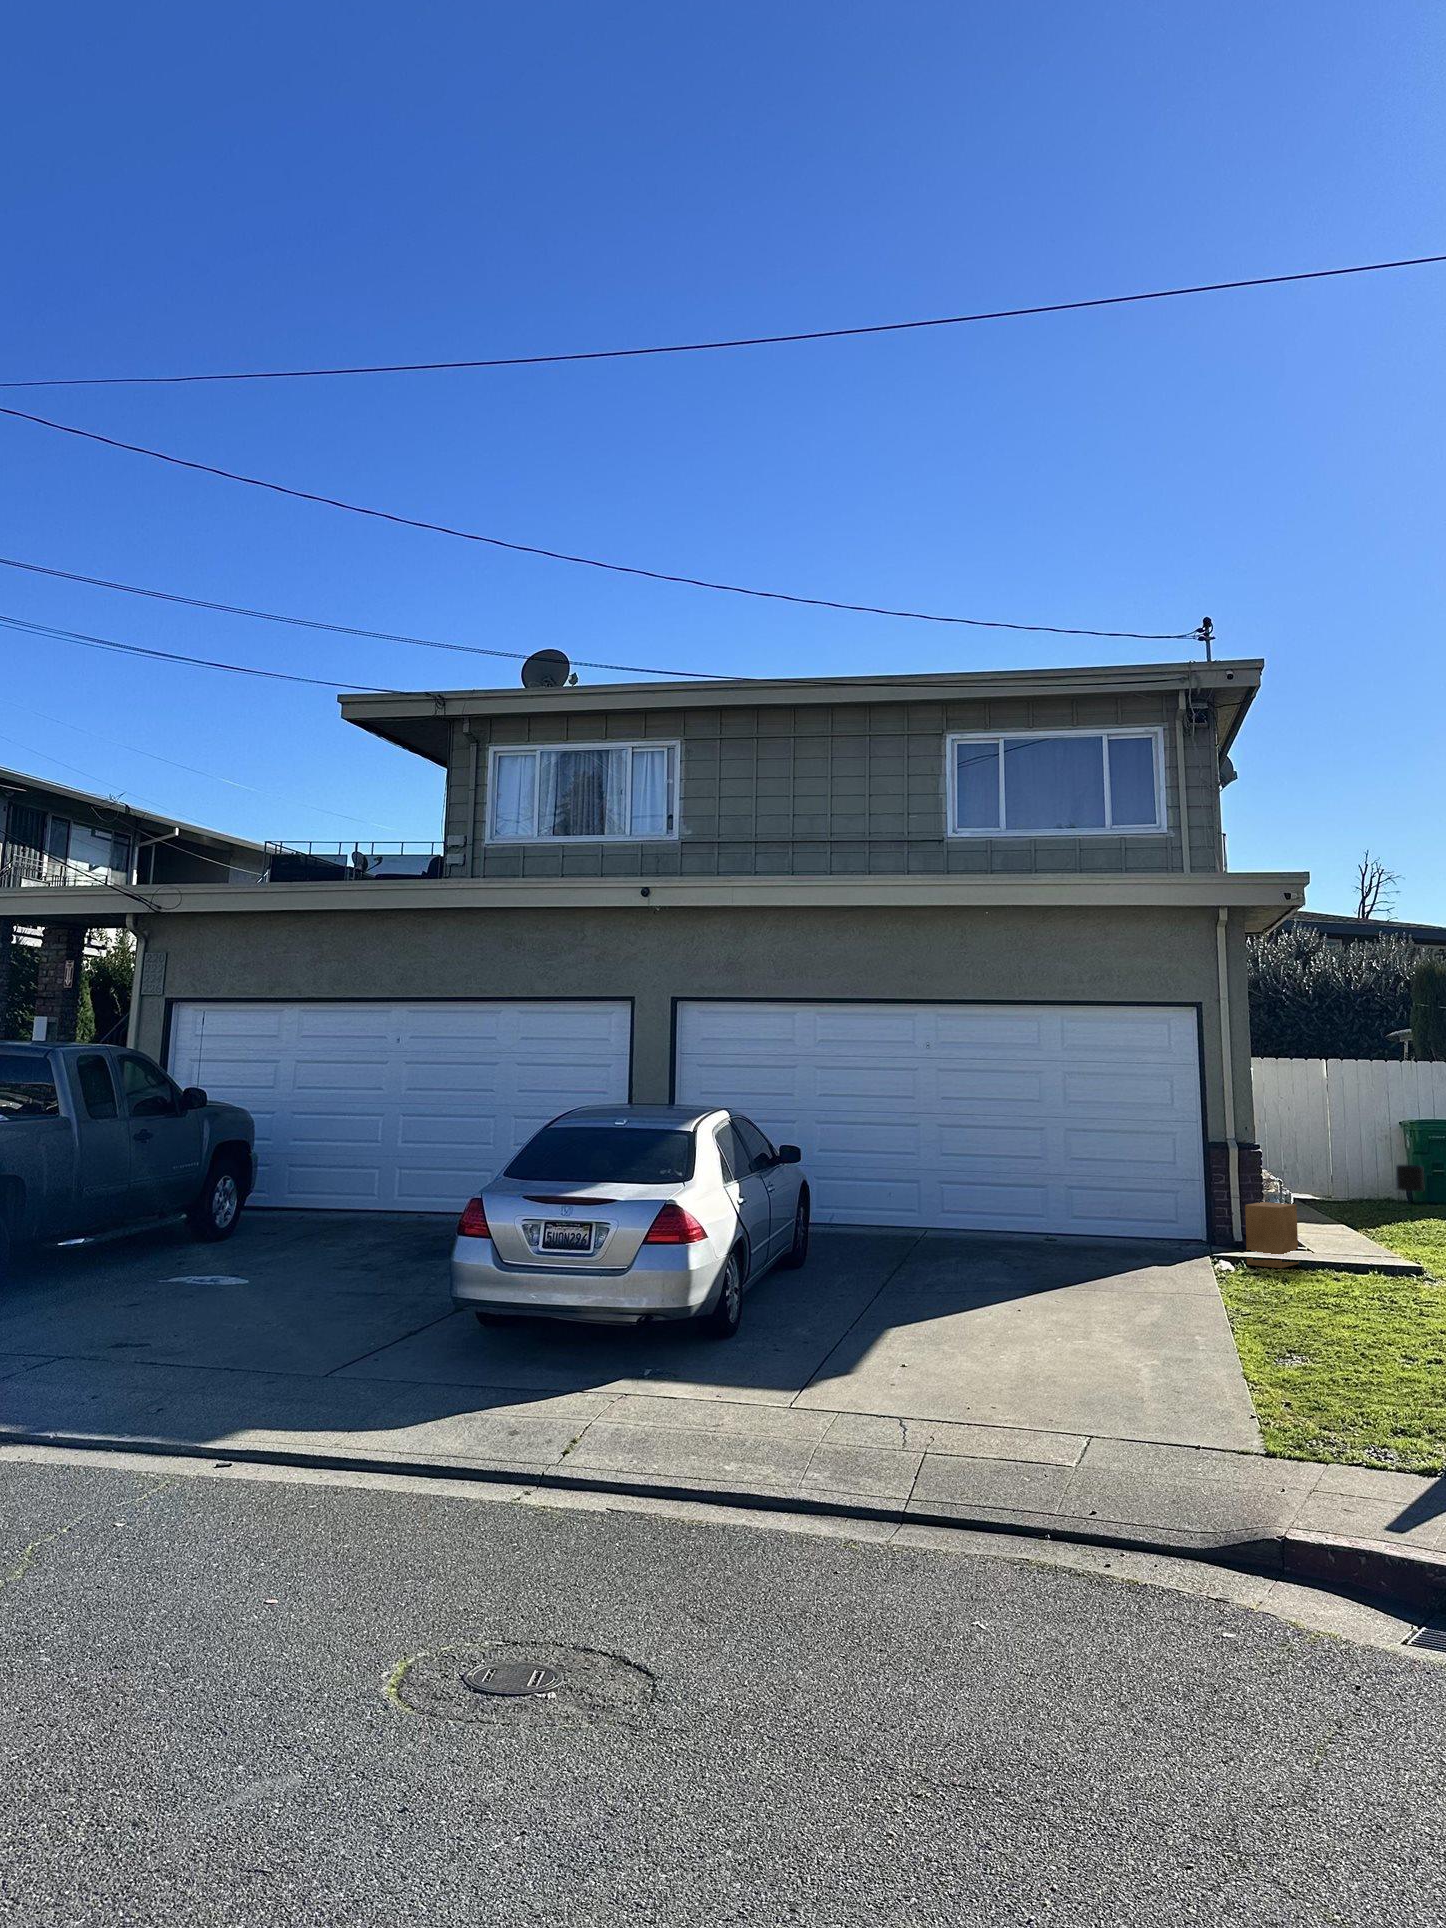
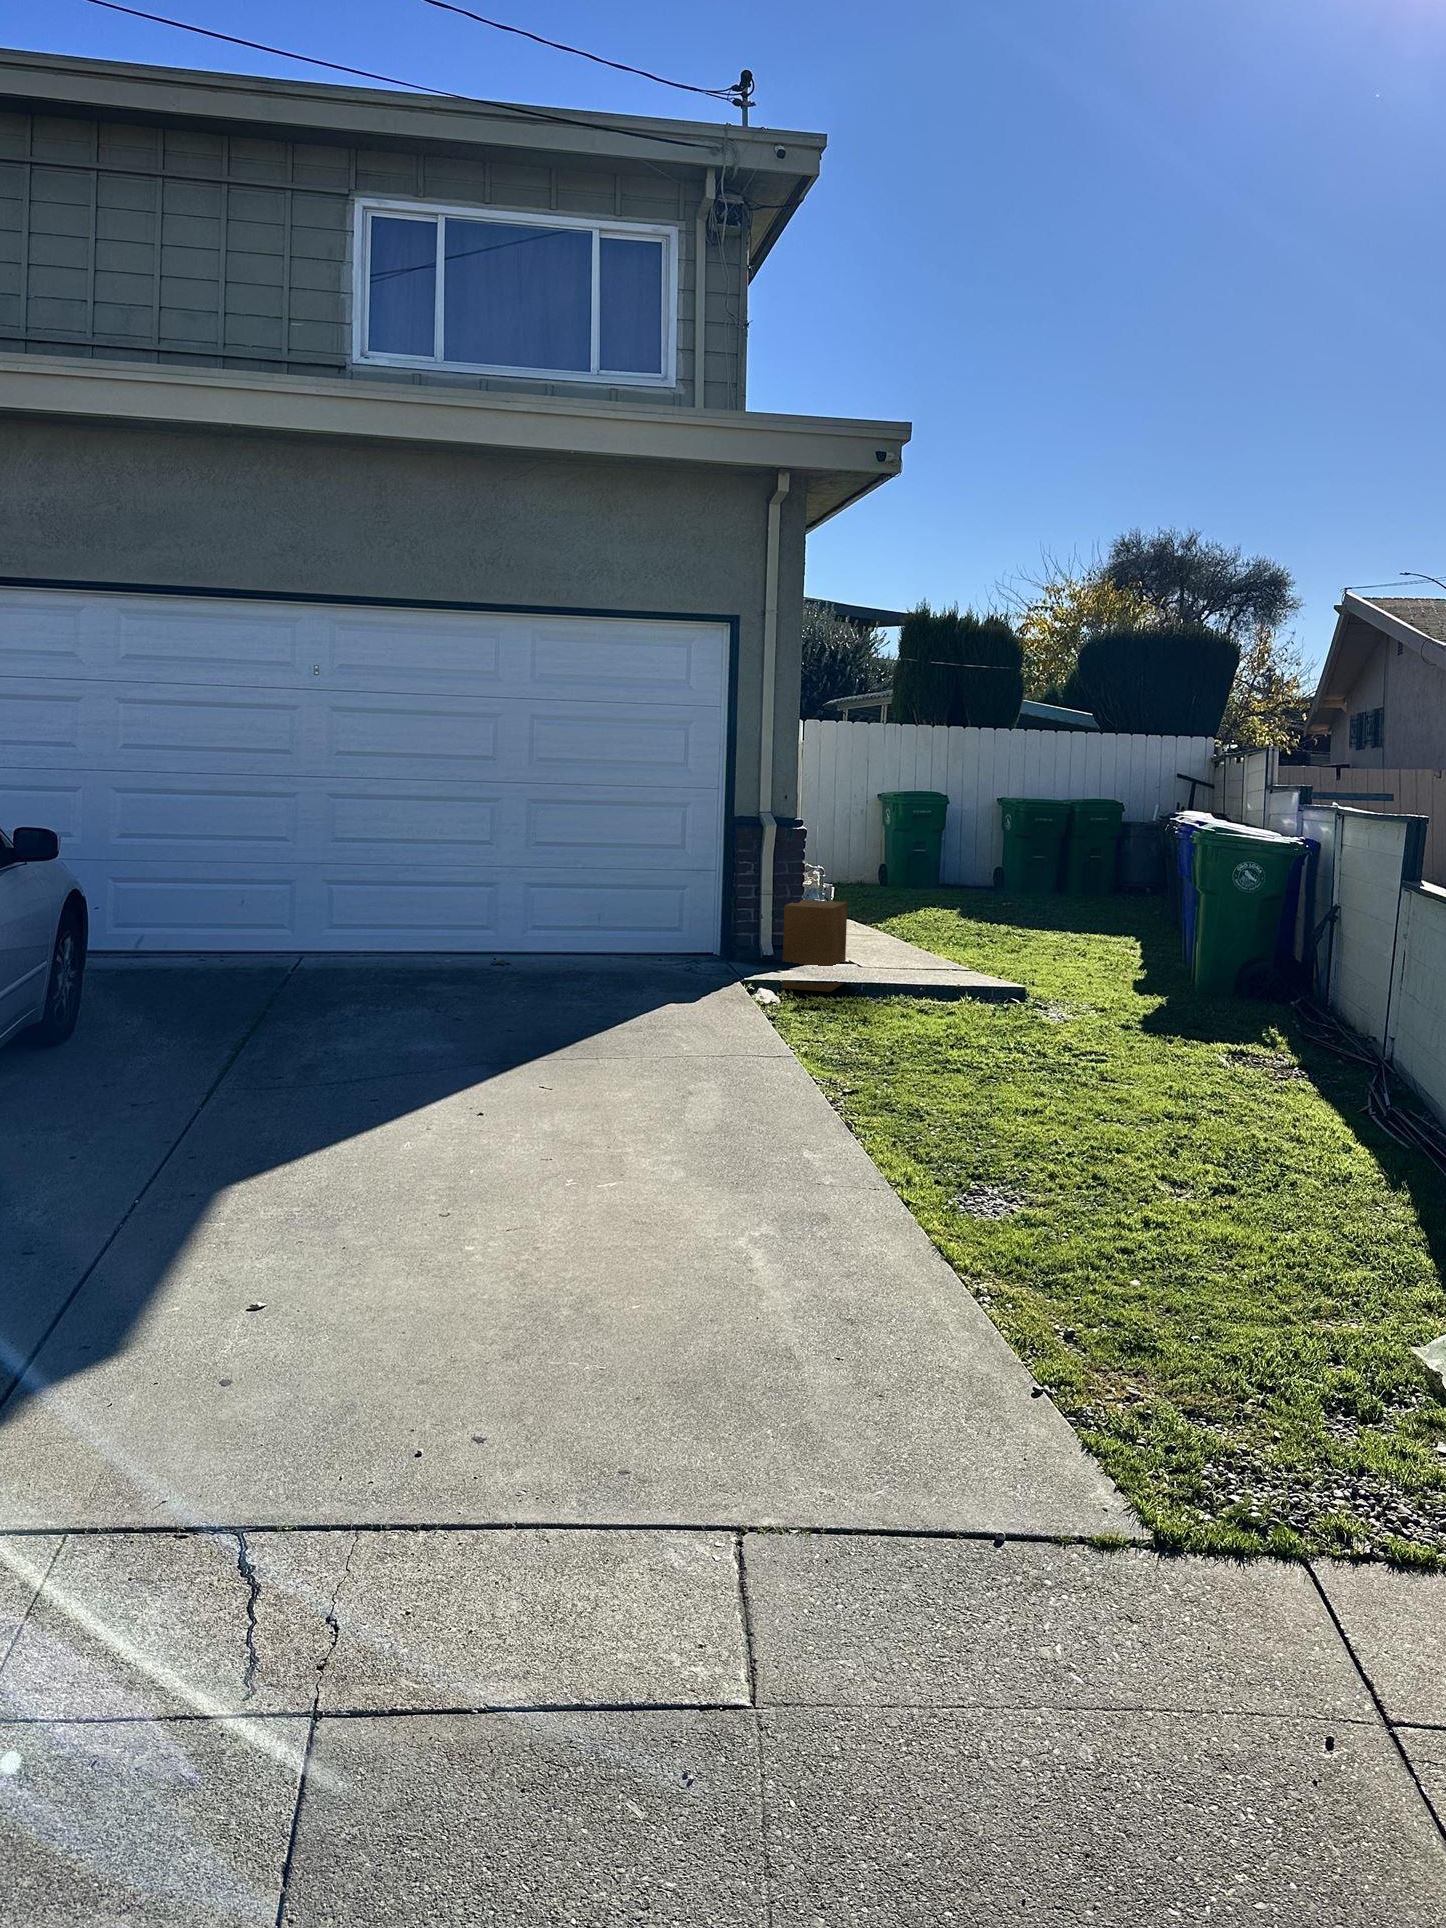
planter: present [1396,1165,1424,1193] -> none [876,844,907,890]

